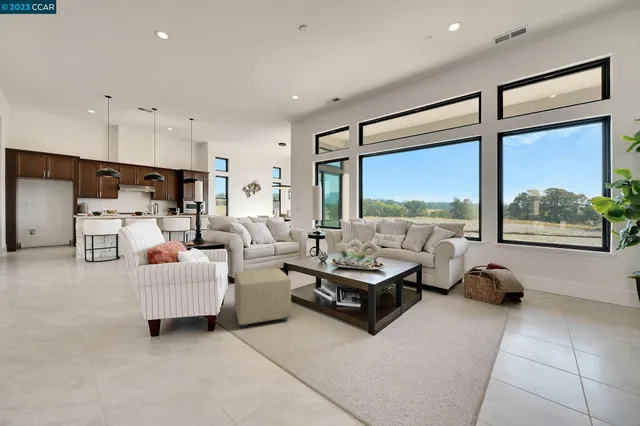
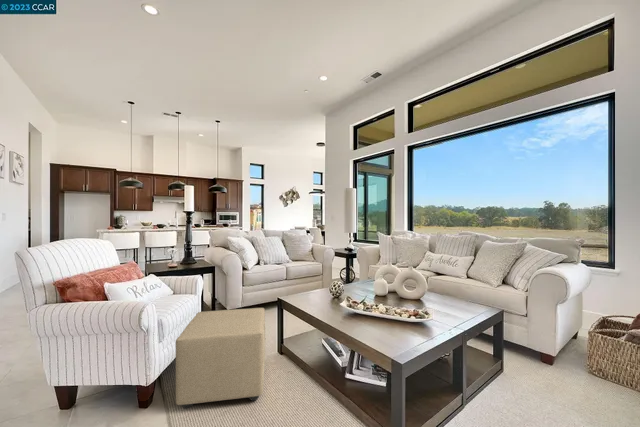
succulent plant: present [338,252,374,266] -> none [346,283,410,319]

